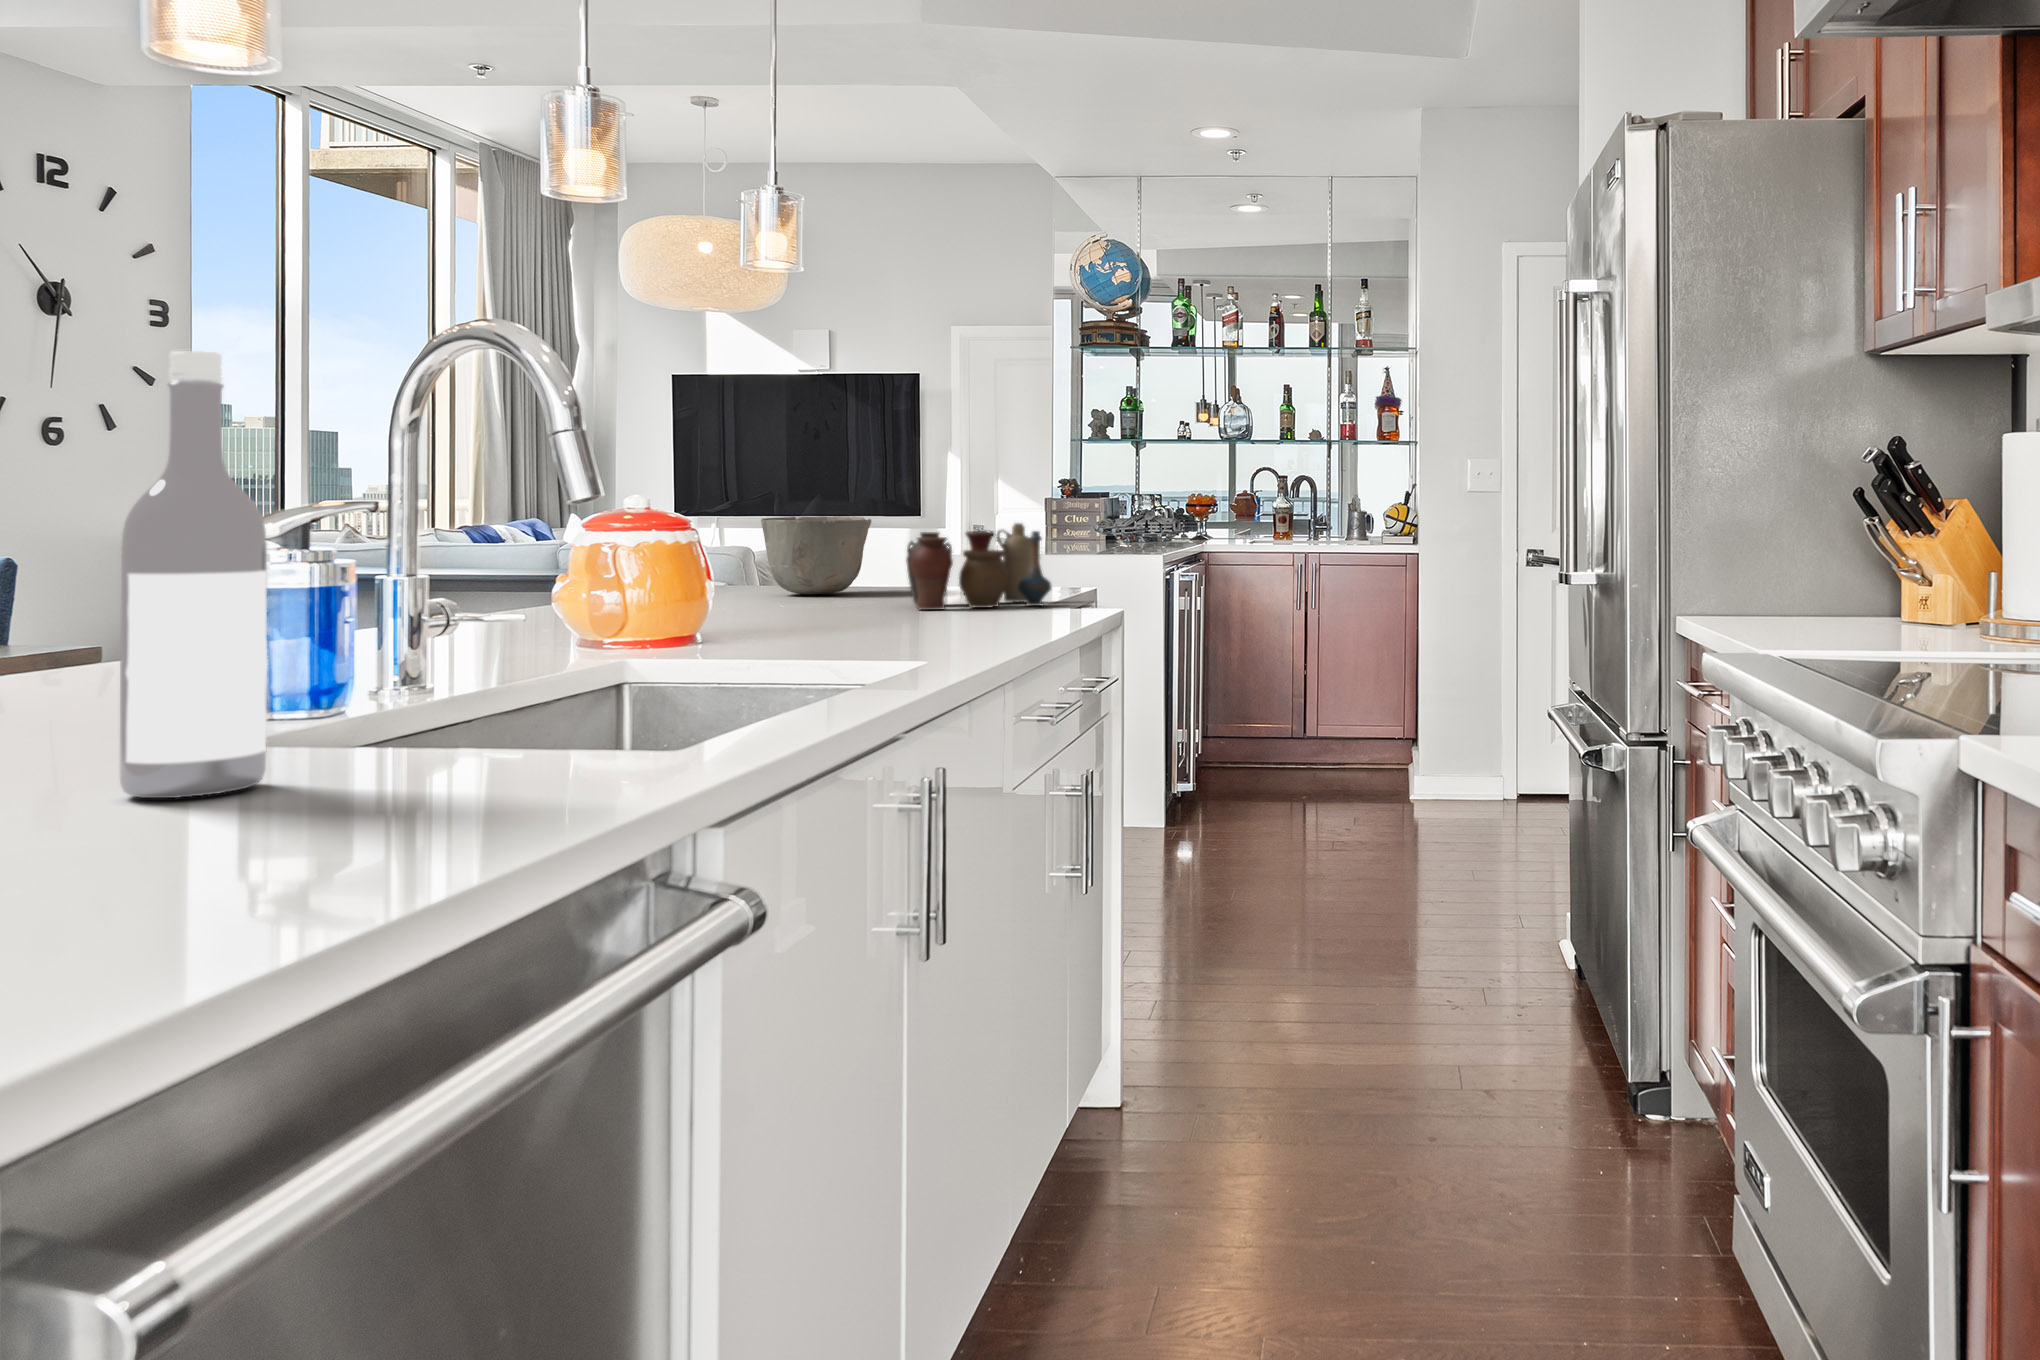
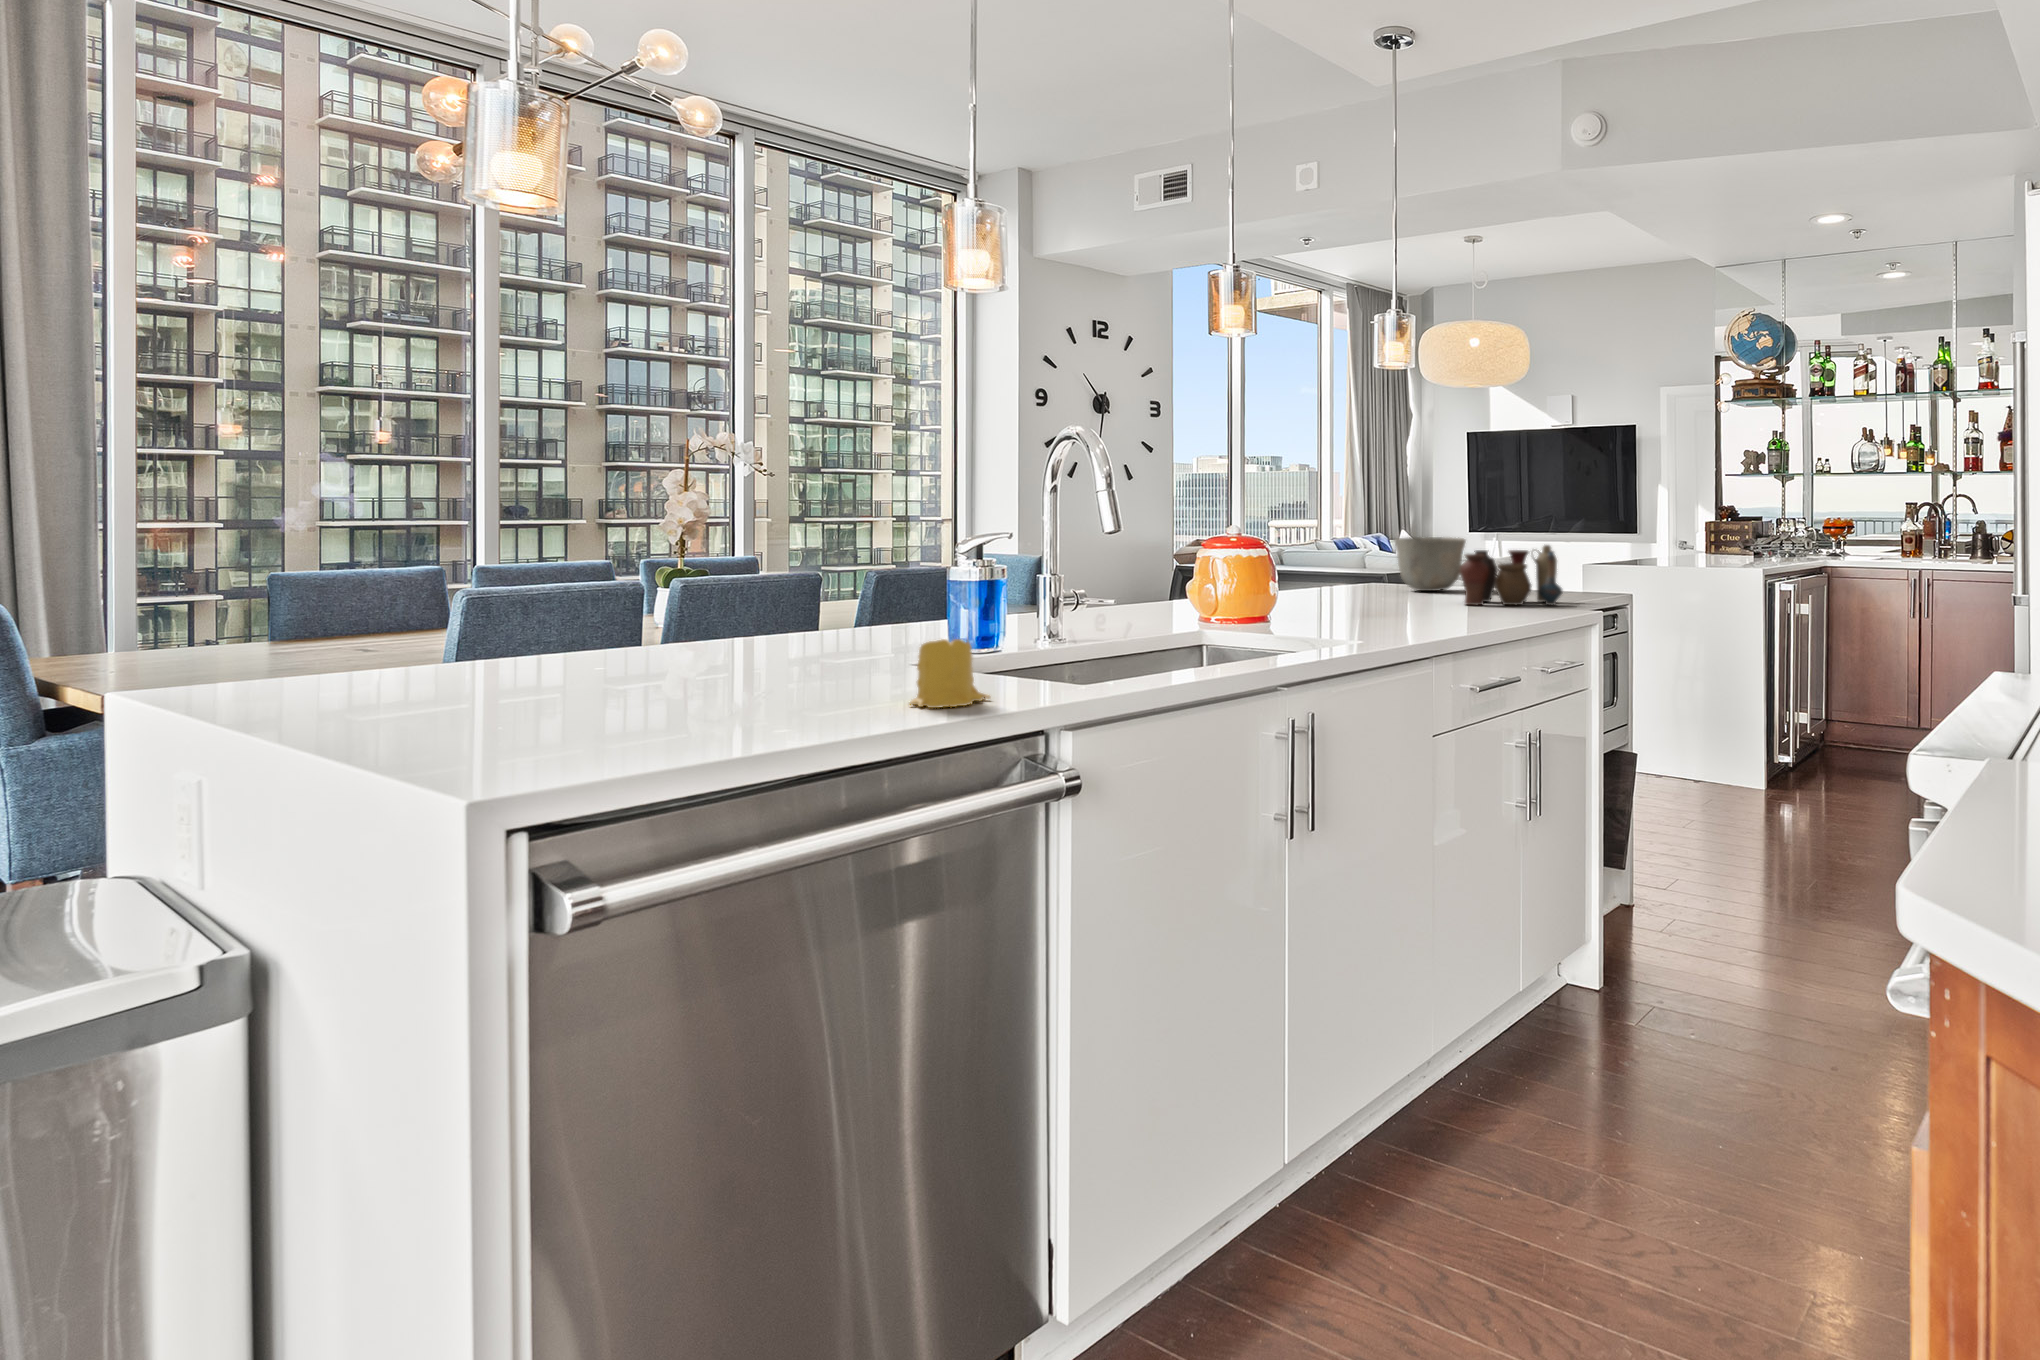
wine bottle: present [120,351,268,798] -> none [826,458,894,689]
candle: none [385,674,537,812] -> present [909,639,990,708]

